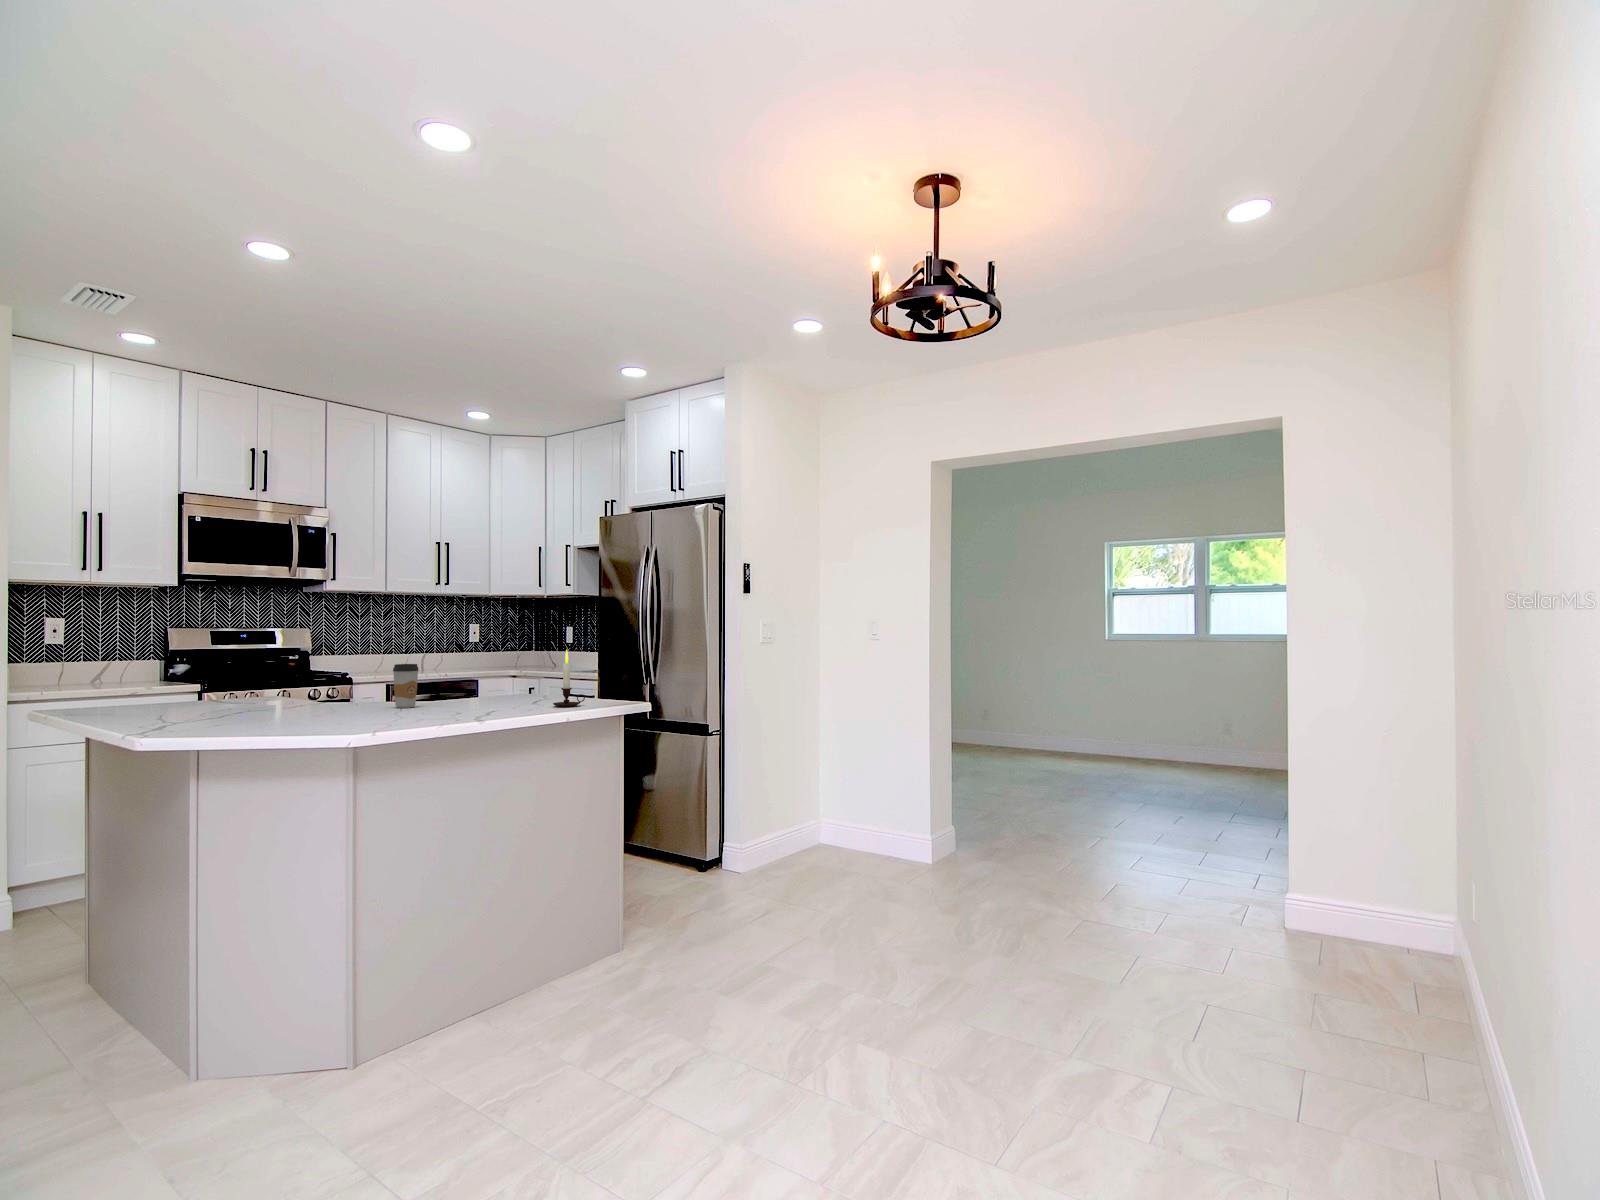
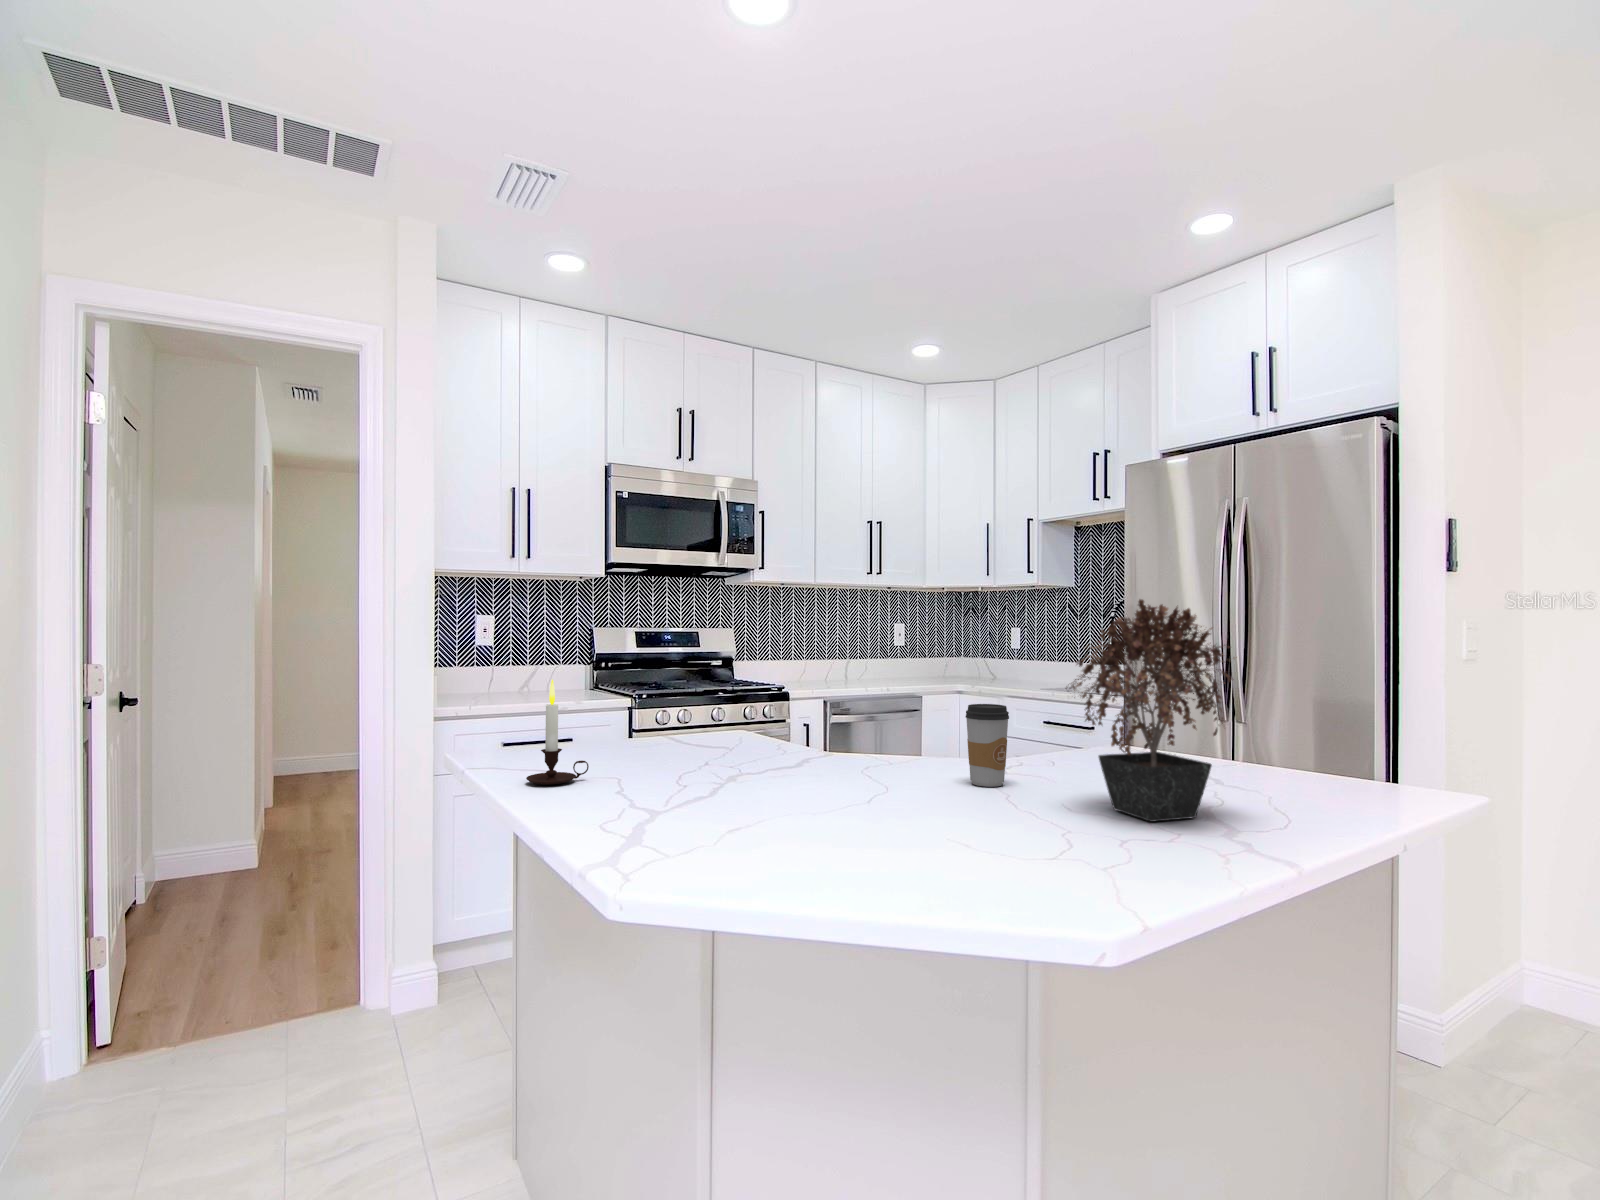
potted plant: none [428,606,512,712] -> present [1071,599,1232,822]
candle: present [553,650,585,707] -> present [526,680,589,785]

